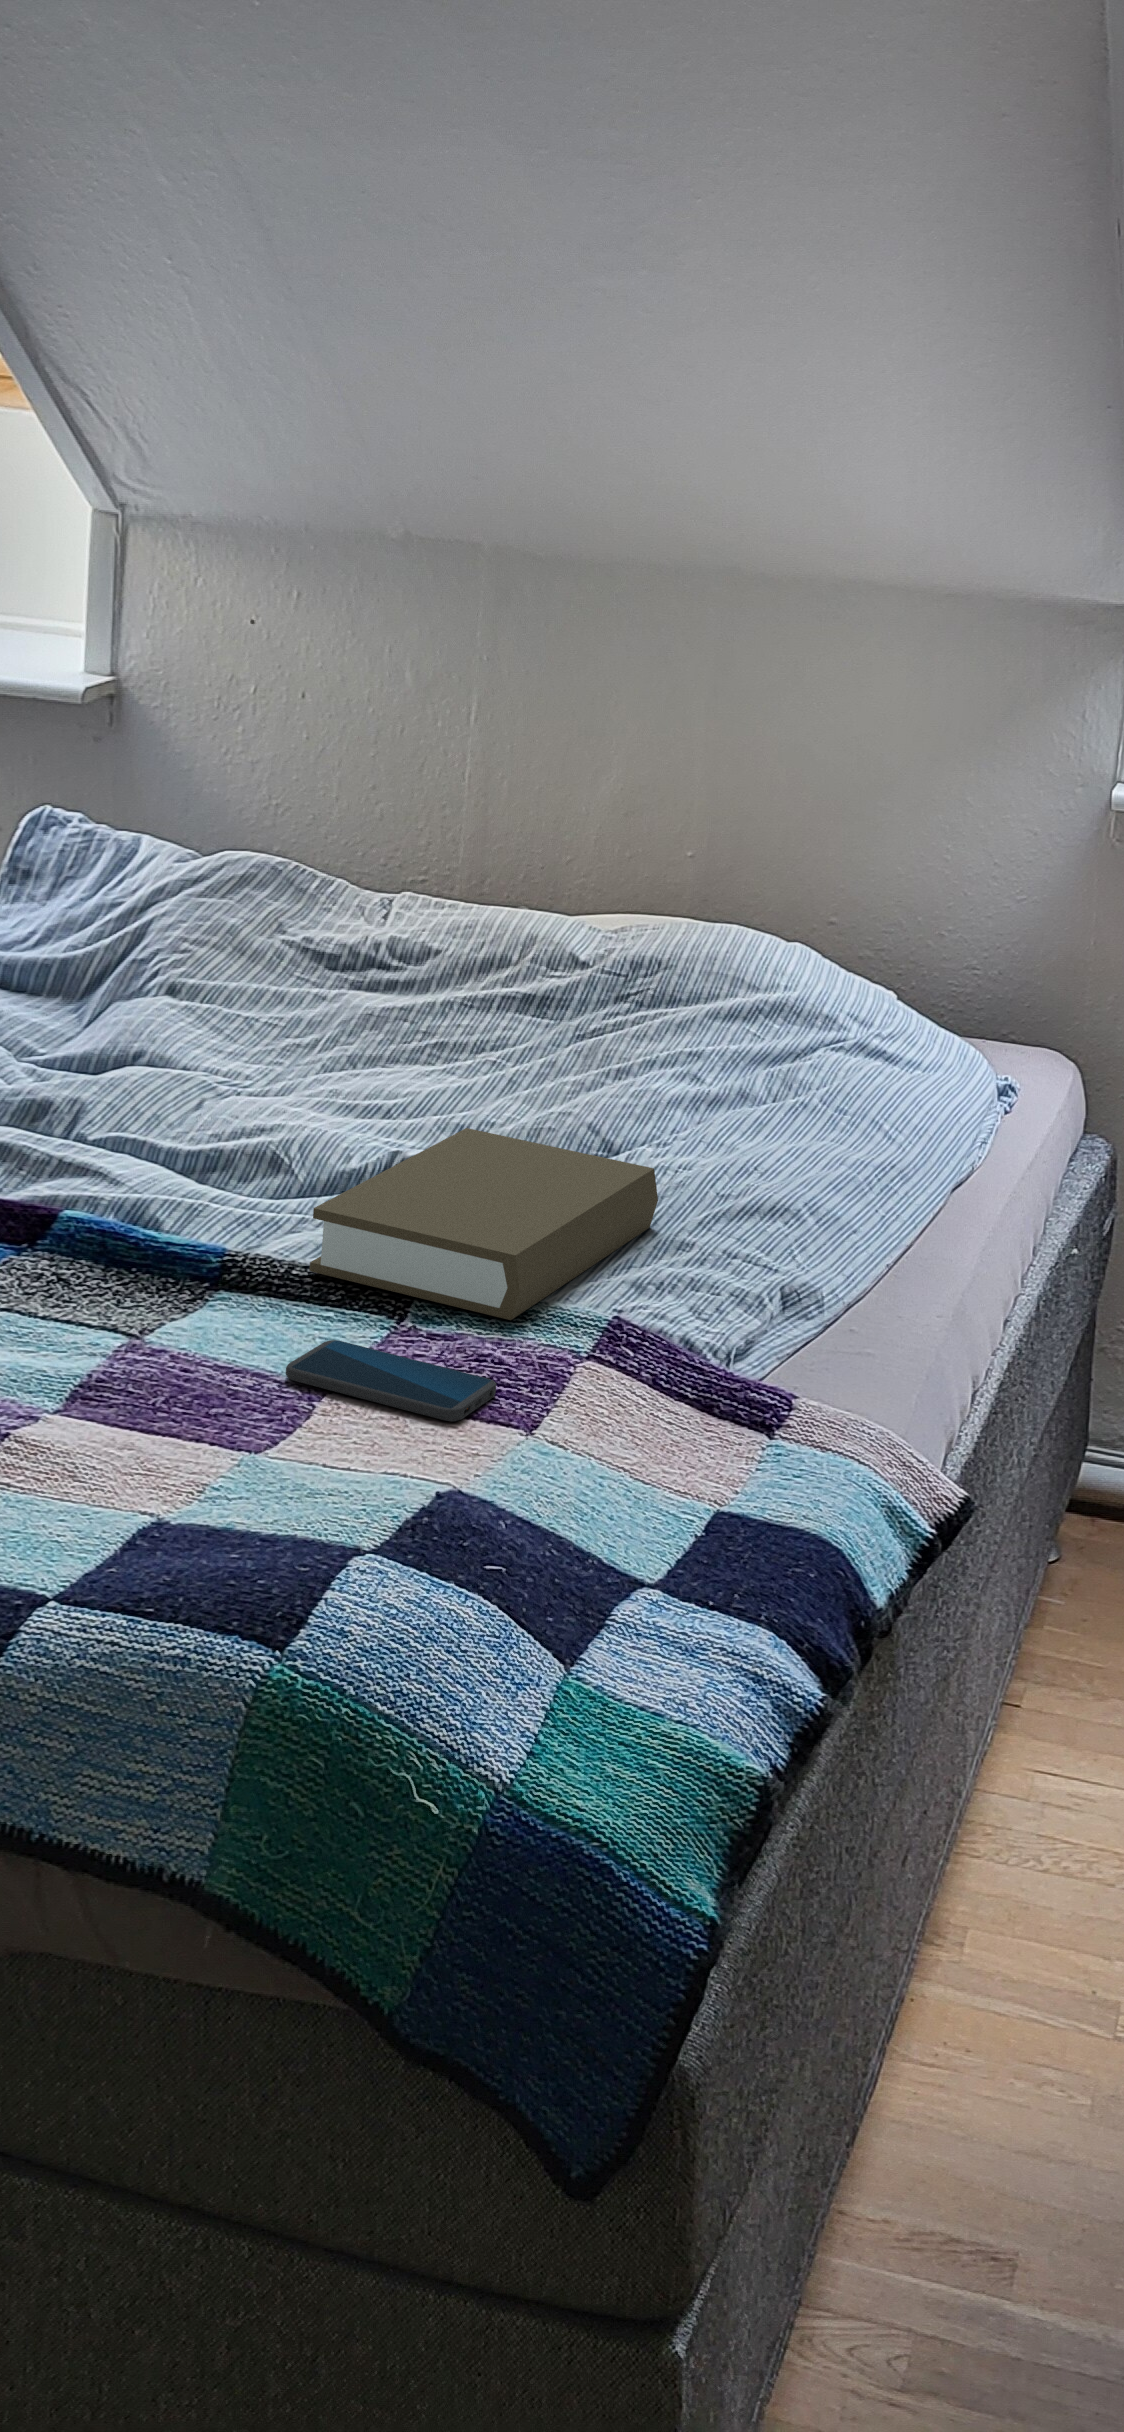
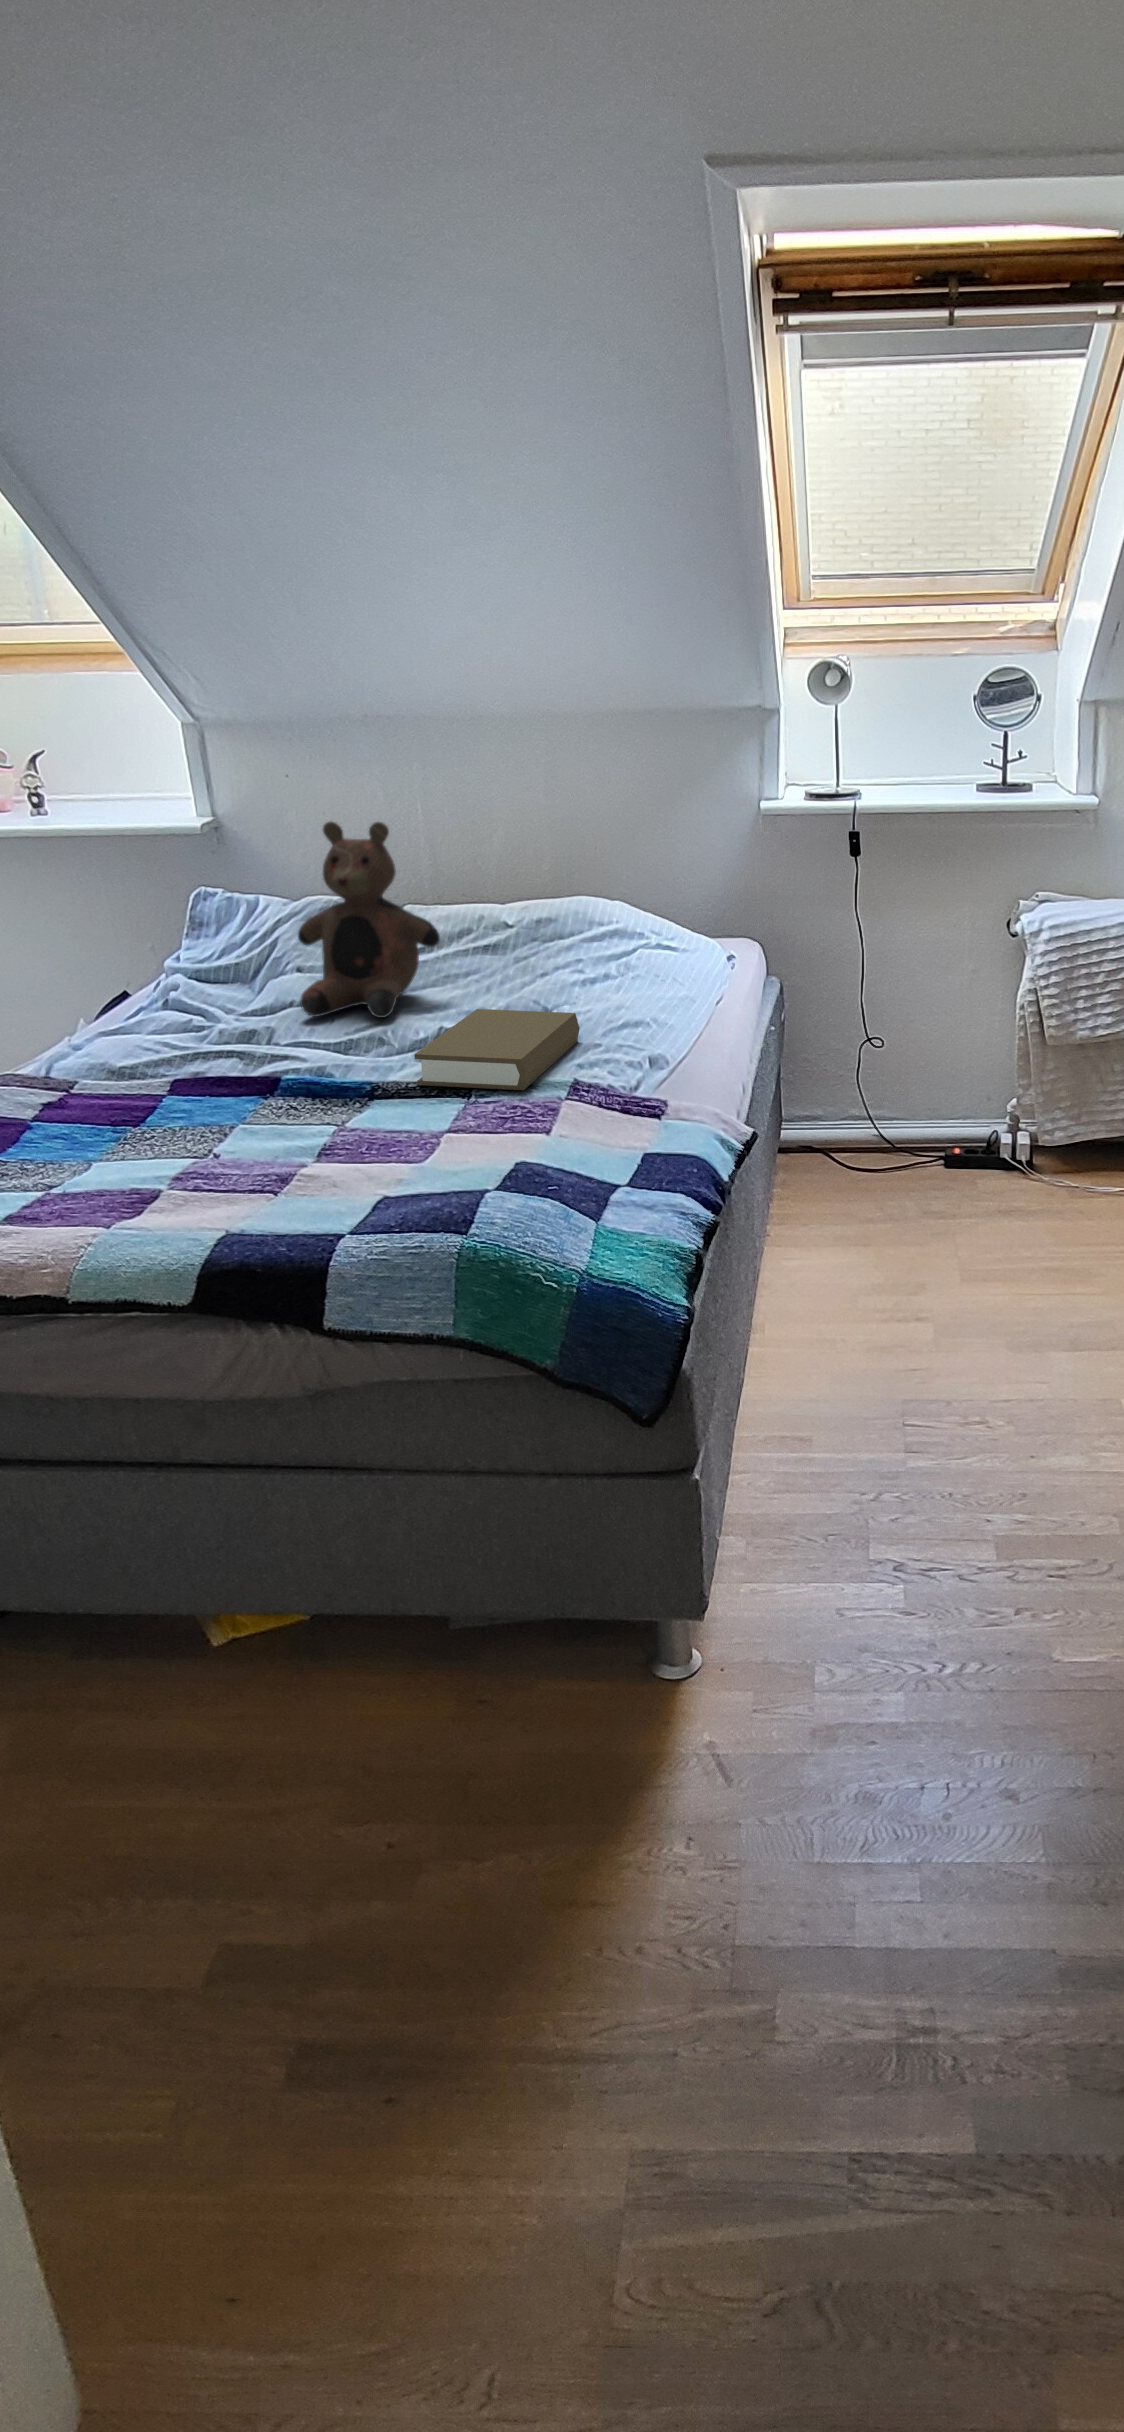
teddy bear: none [148,728,435,1113] -> present [298,822,440,1018]
smartphone: present [286,1340,496,1421] -> none [423,1111,527,1136]

